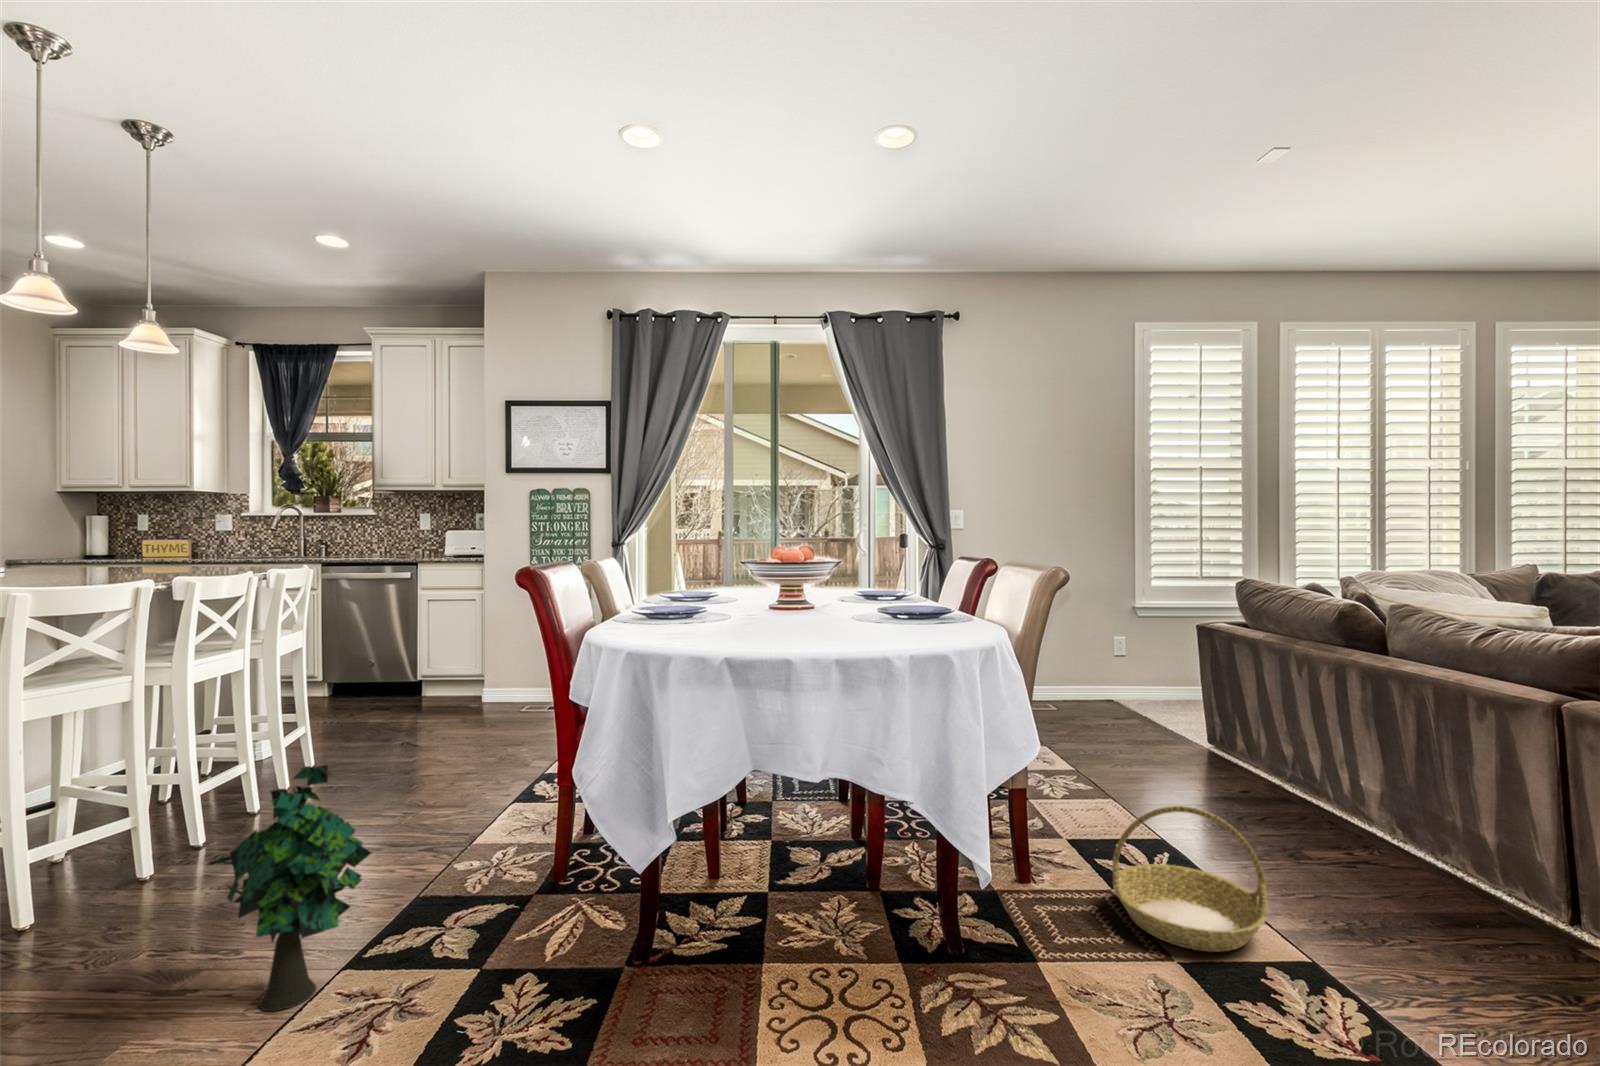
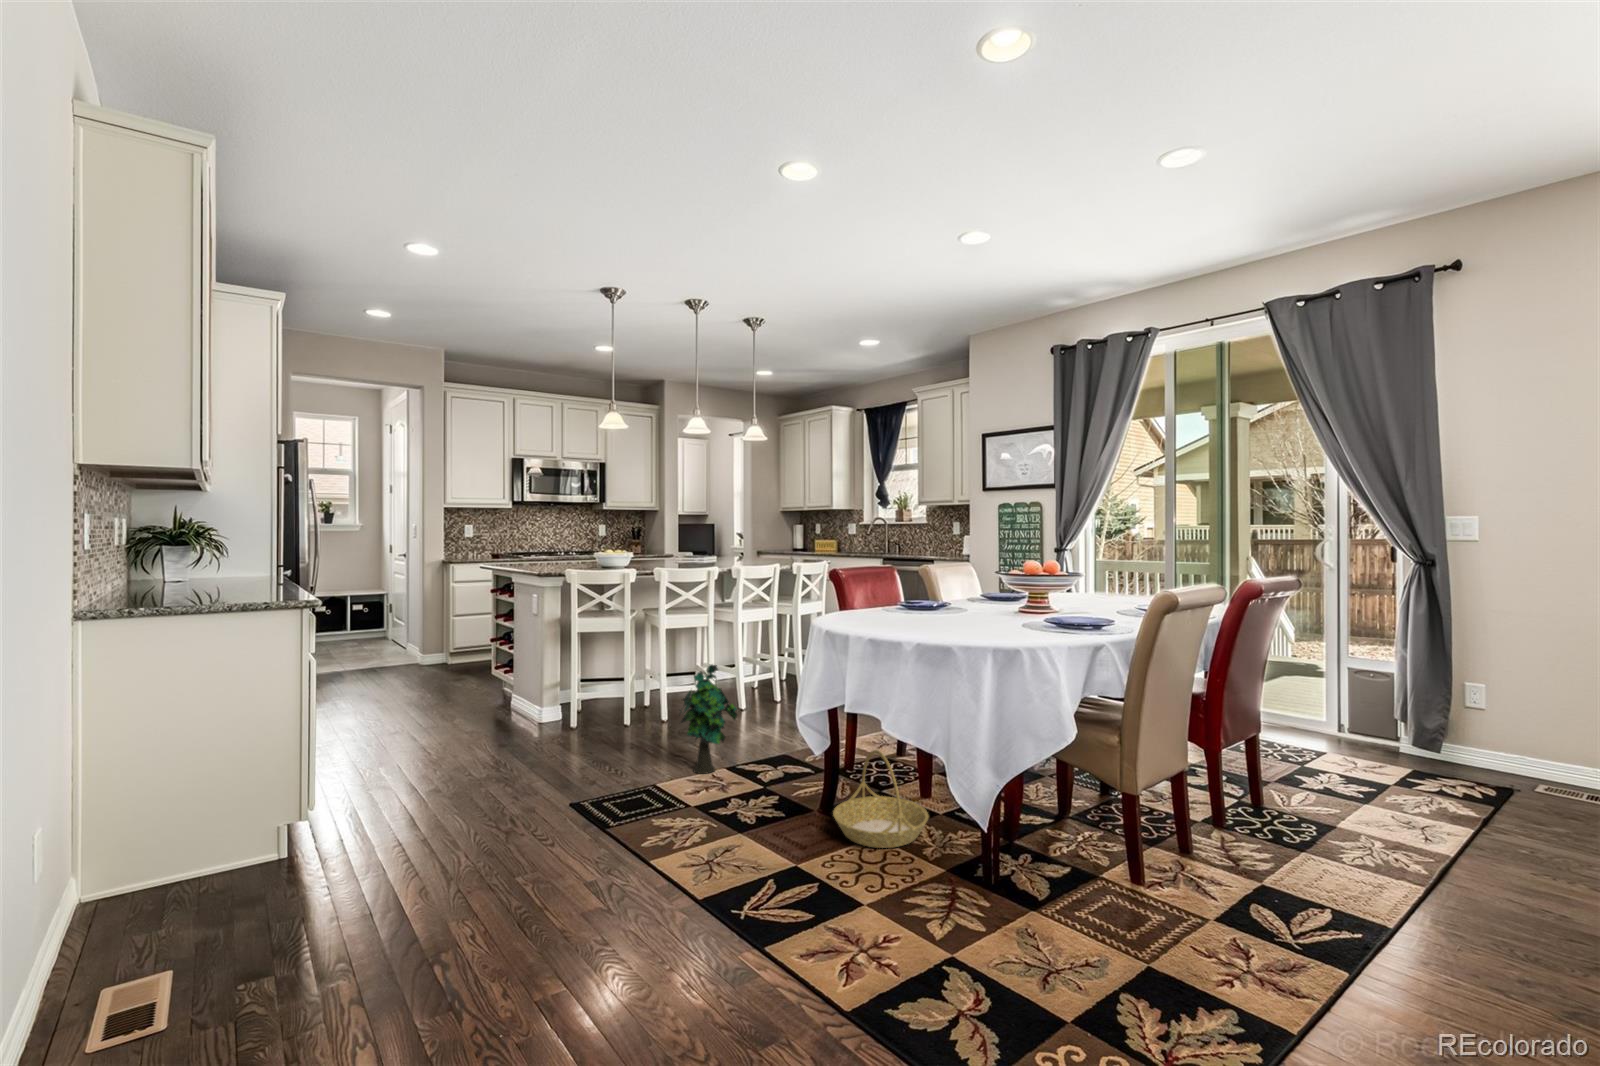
basket: present [1112,806,1268,952] -> present [833,750,929,848]

